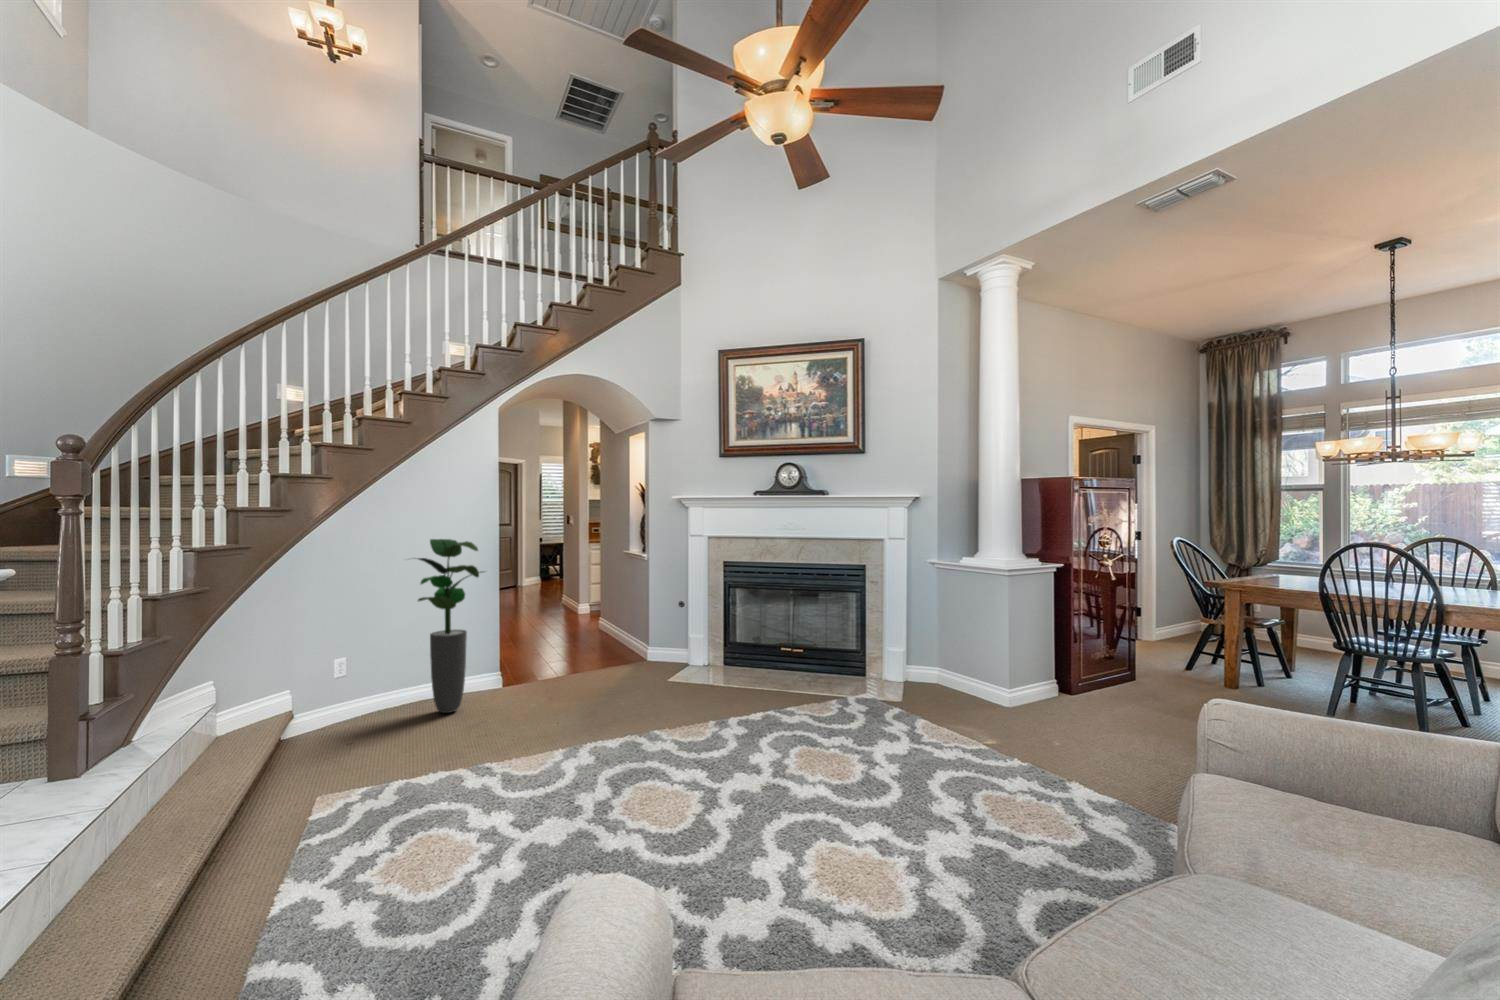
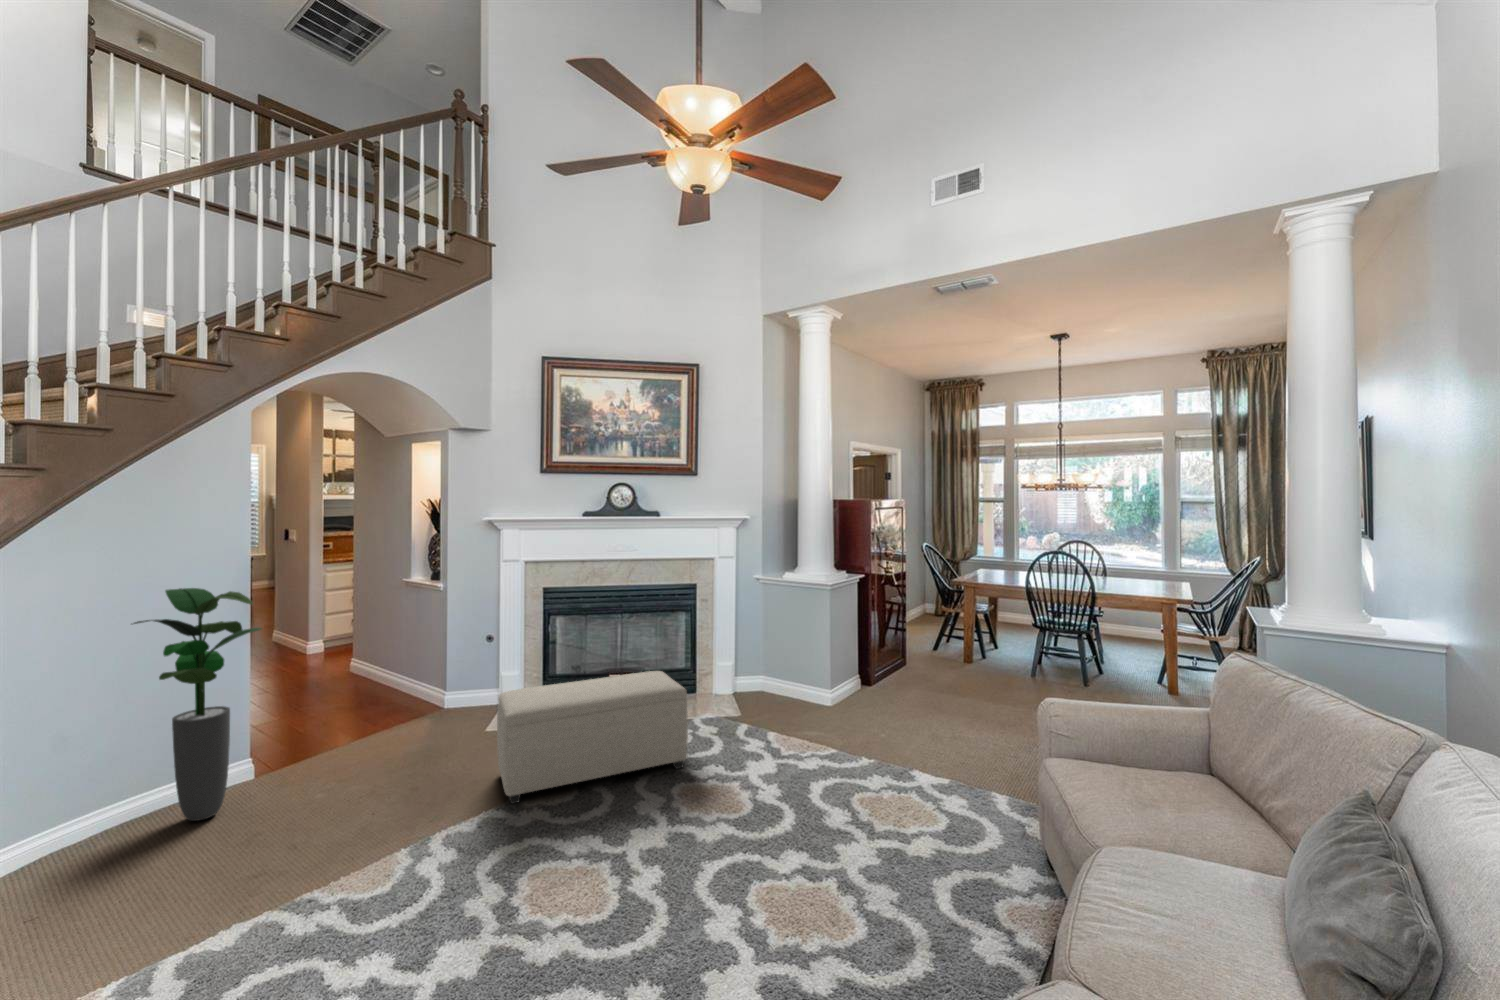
ottoman: none [646,640,818,739] -> present [497,671,688,804]

